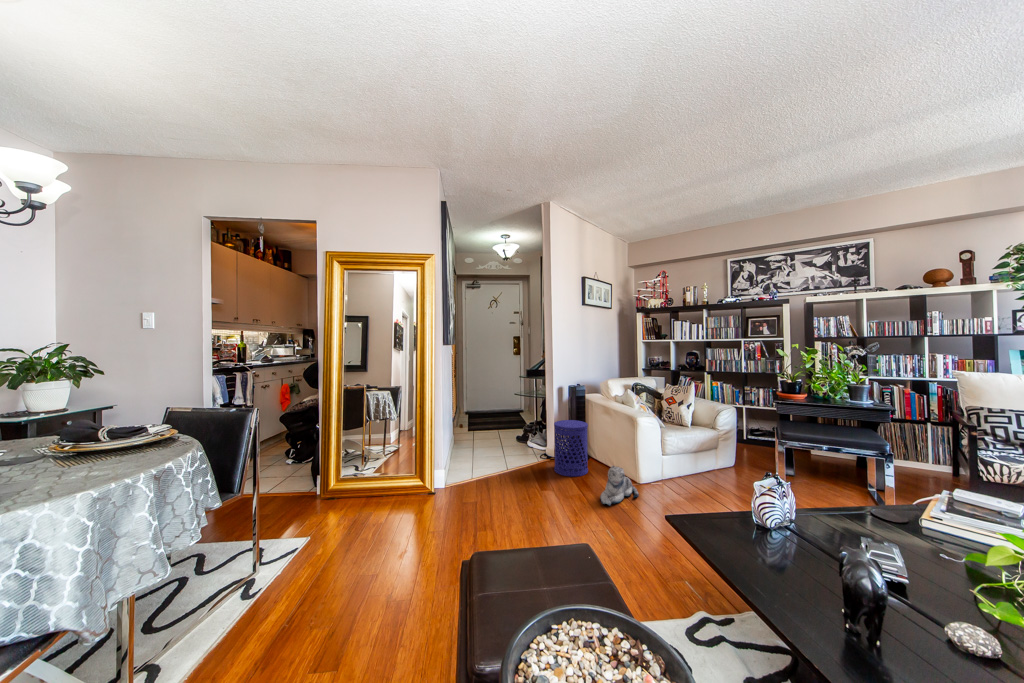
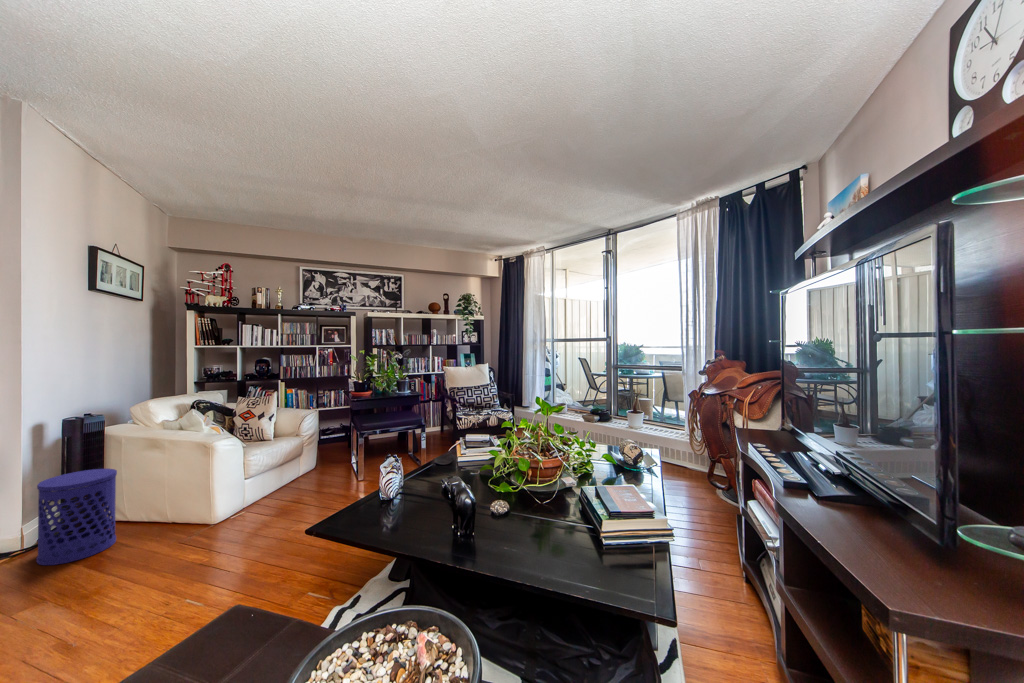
plush toy: present [601,466,639,505] -> none [153,512,214,572]

